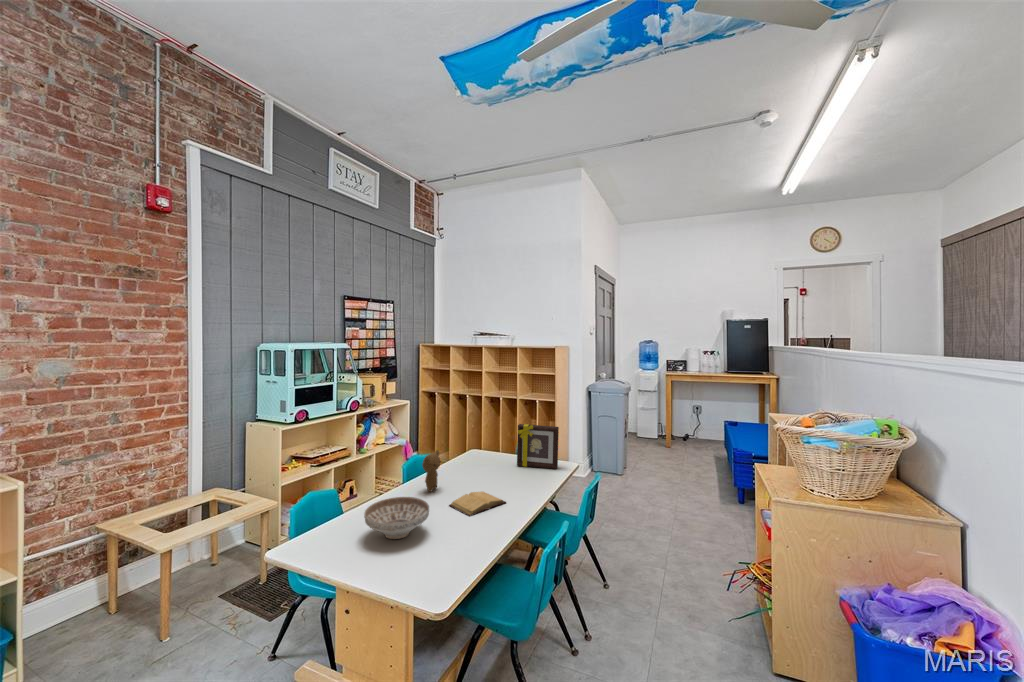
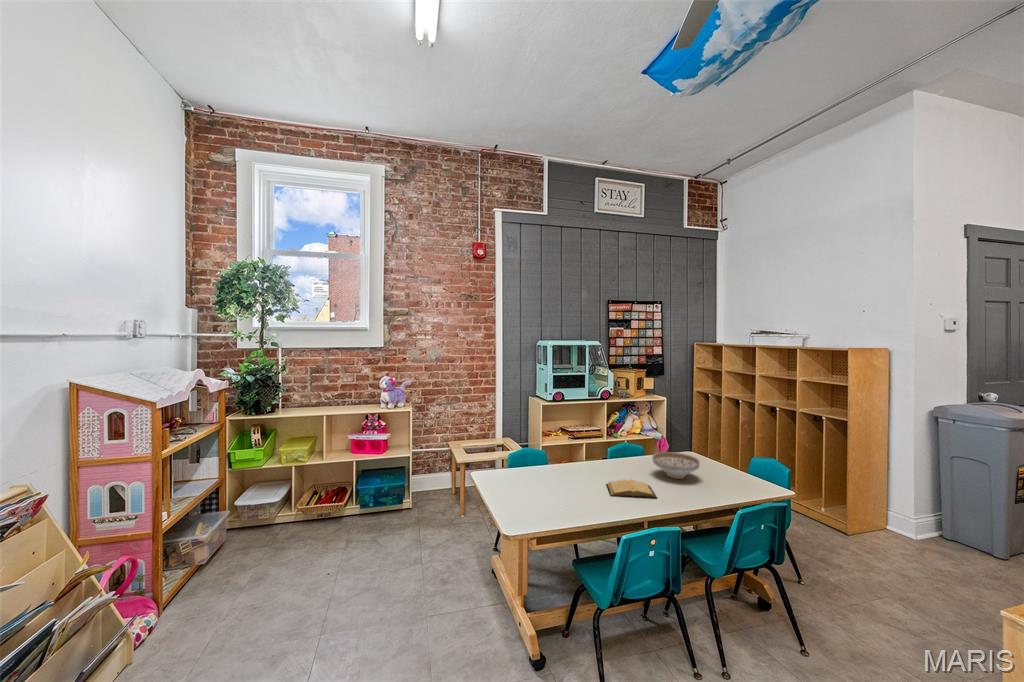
picture frame: present [517,424,559,469] -> none [720,431,771,491]
teddy bear: present [422,450,441,492] -> none [599,437,620,472]
decorative bowl: present [364,497,429,539] -> present [652,452,700,479]

